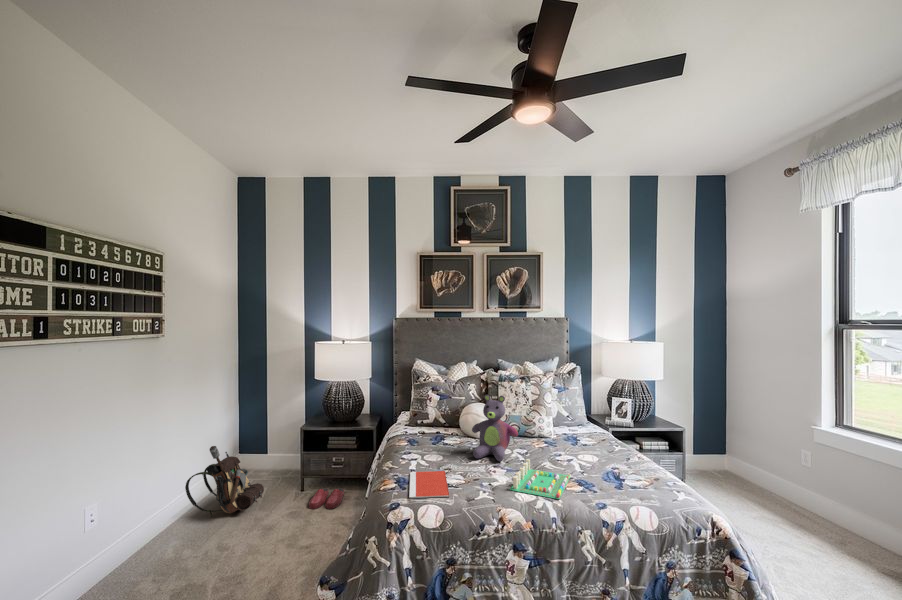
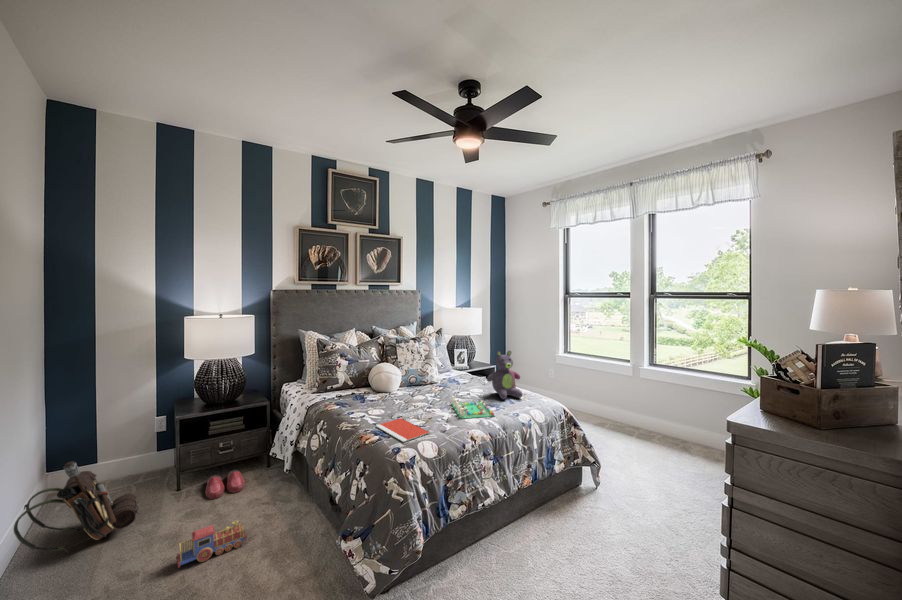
stuffed bear: present [472,395,518,461] -> present [487,351,523,399]
toy train: none [243,529,299,559] -> present [176,521,246,567]

